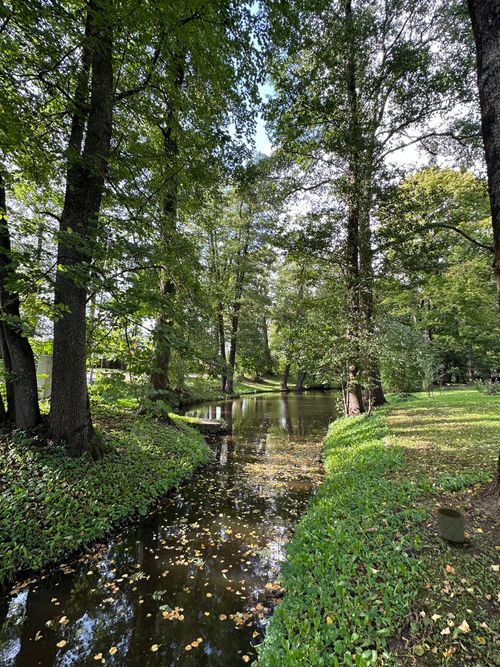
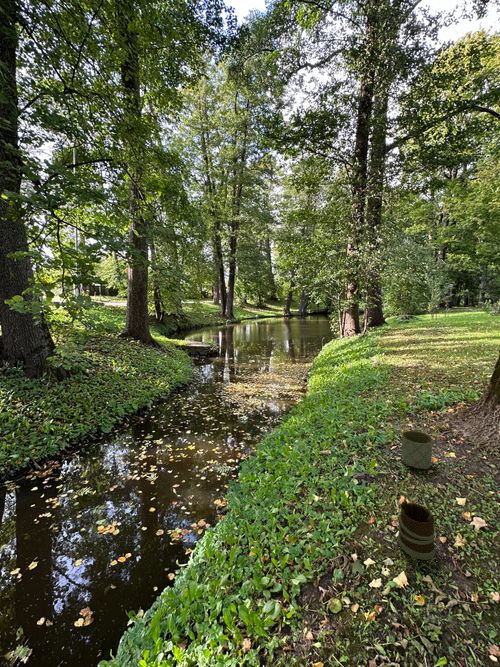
wooden bucket: none [452,552,485,613] -> present [398,490,436,560]

